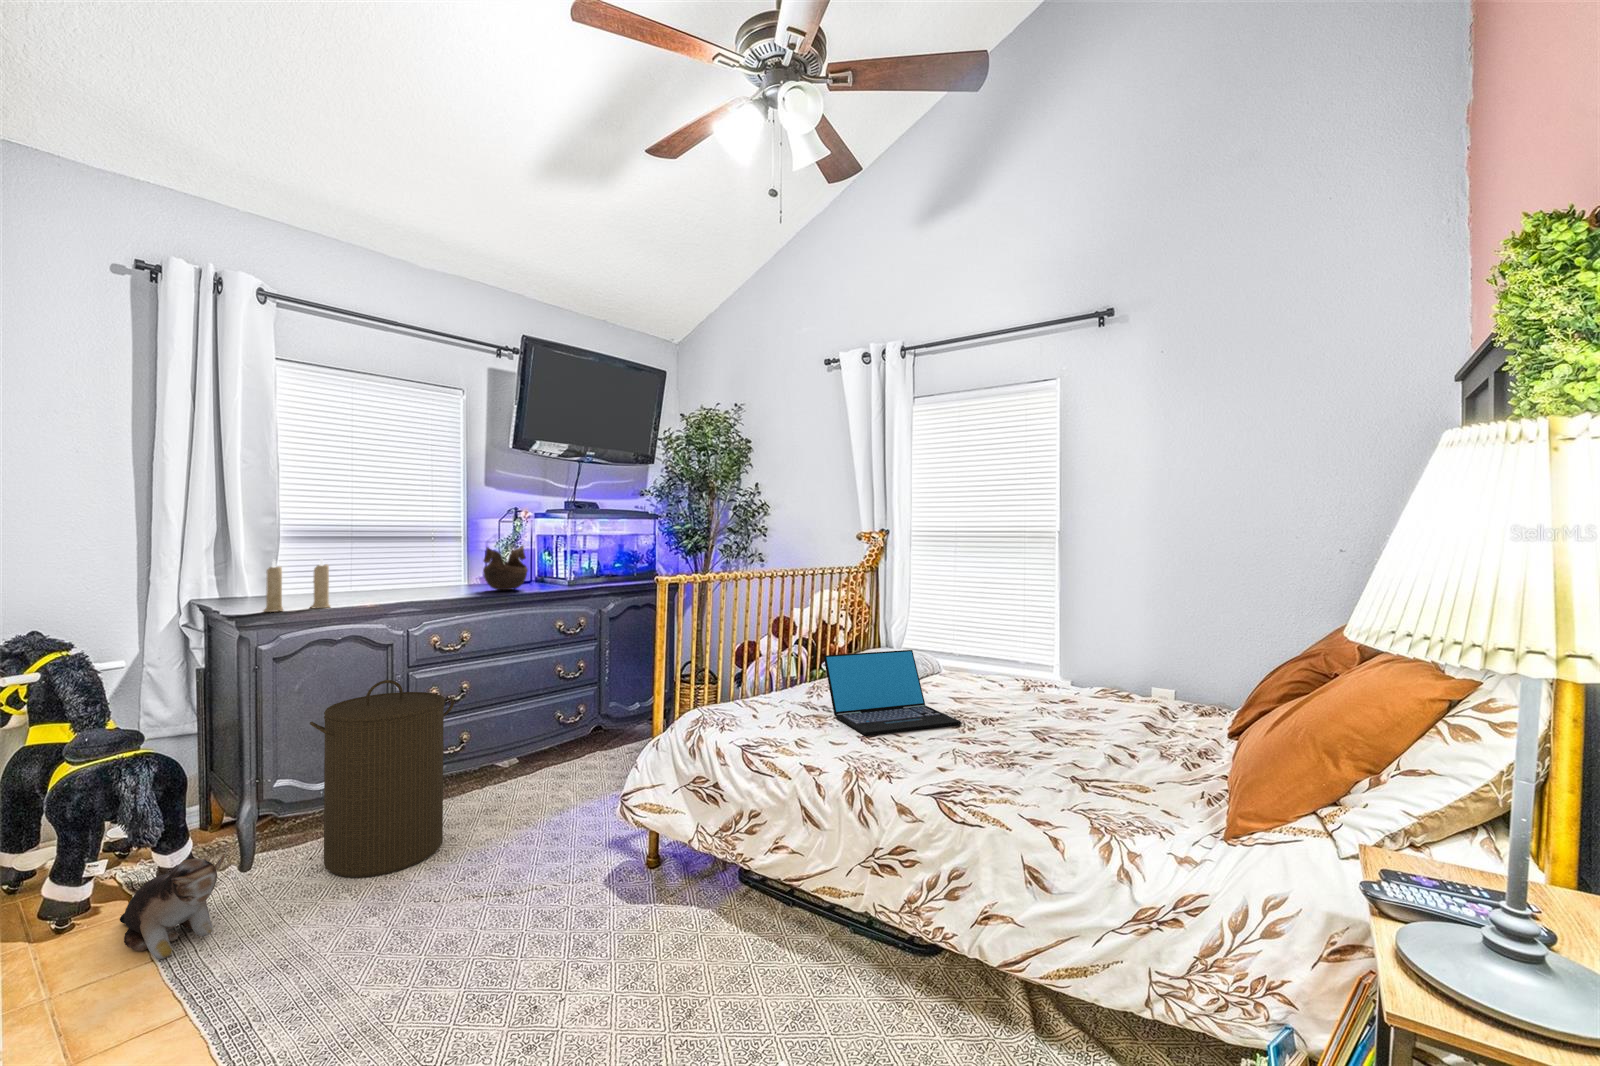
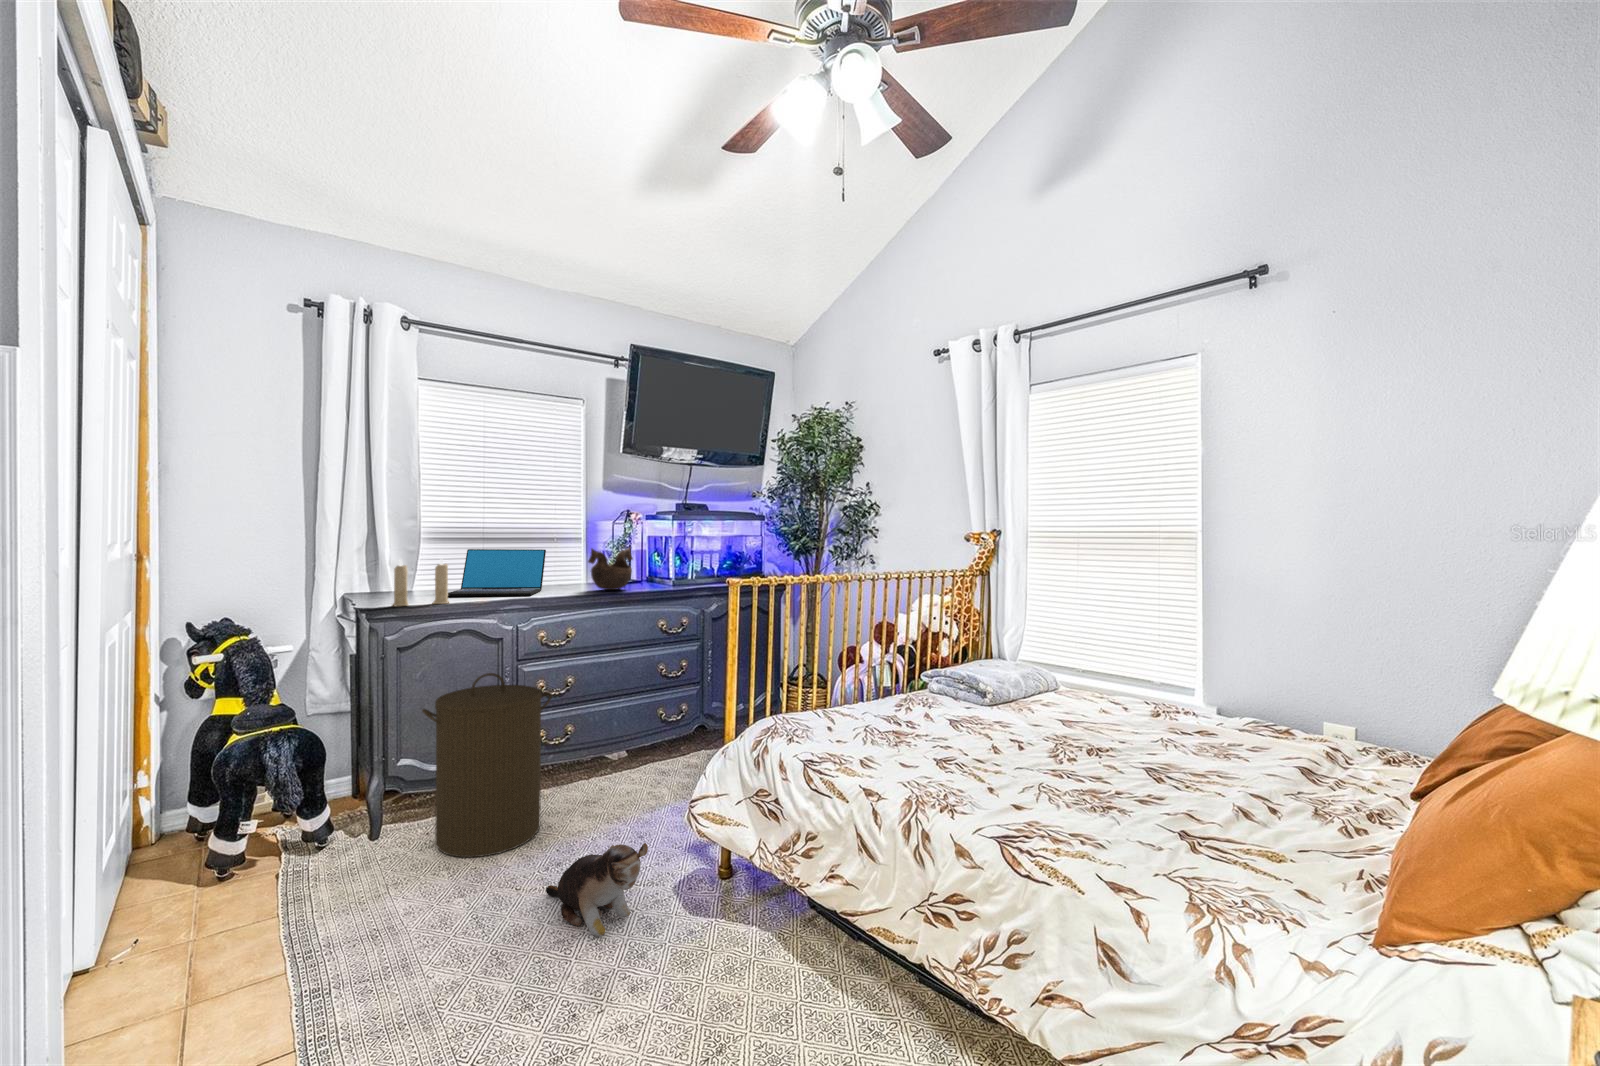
laptop: present [824,650,961,736] -> present [448,549,546,596]
plush toy: present [120,855,225,959] -> present [546,843,648,937]

